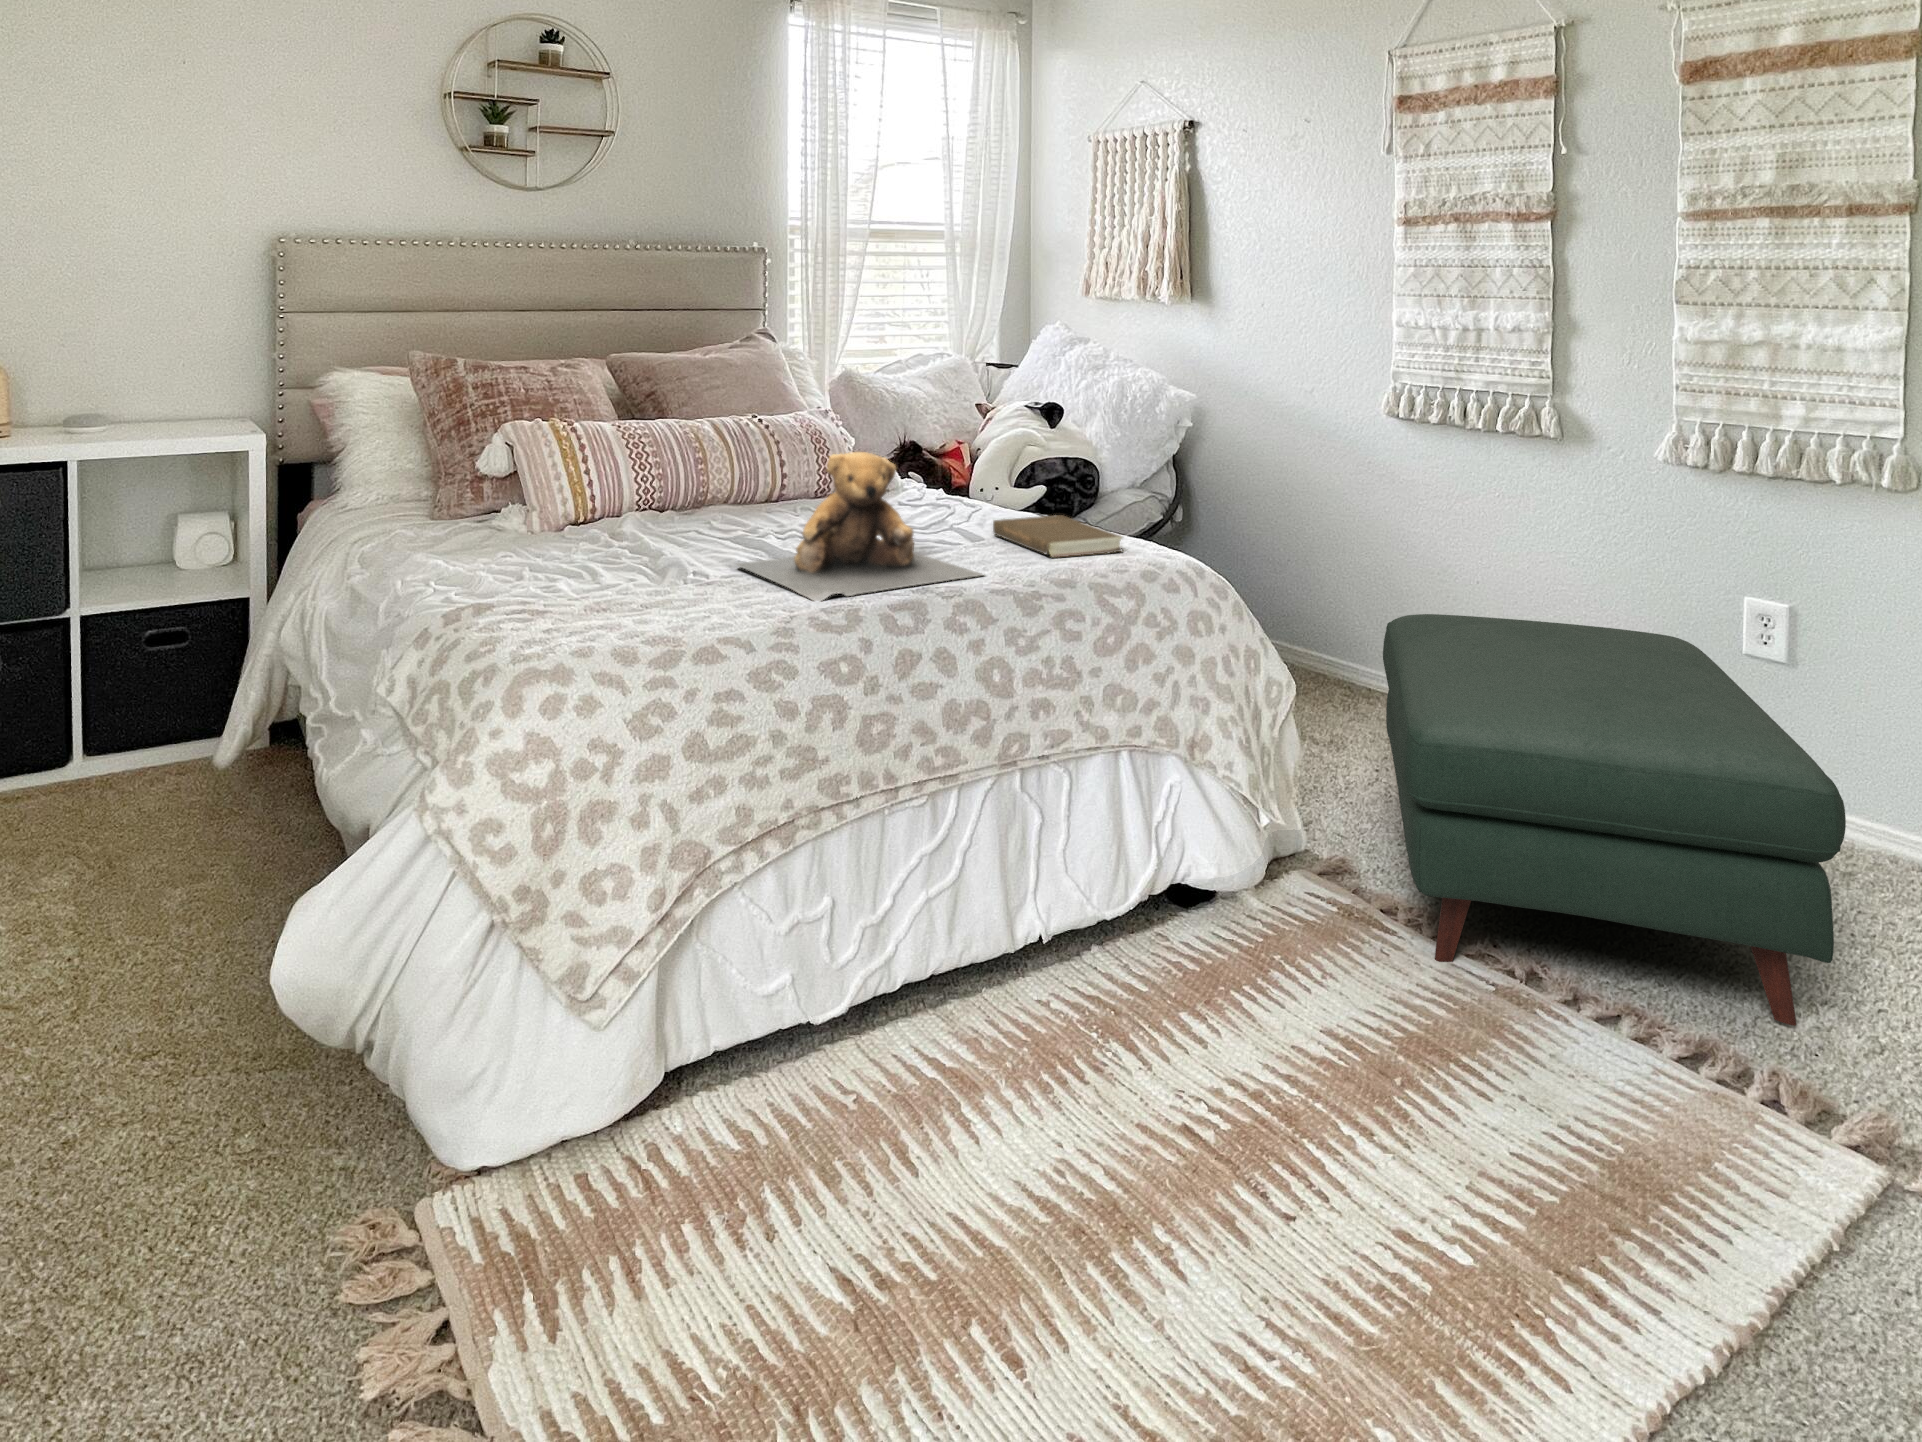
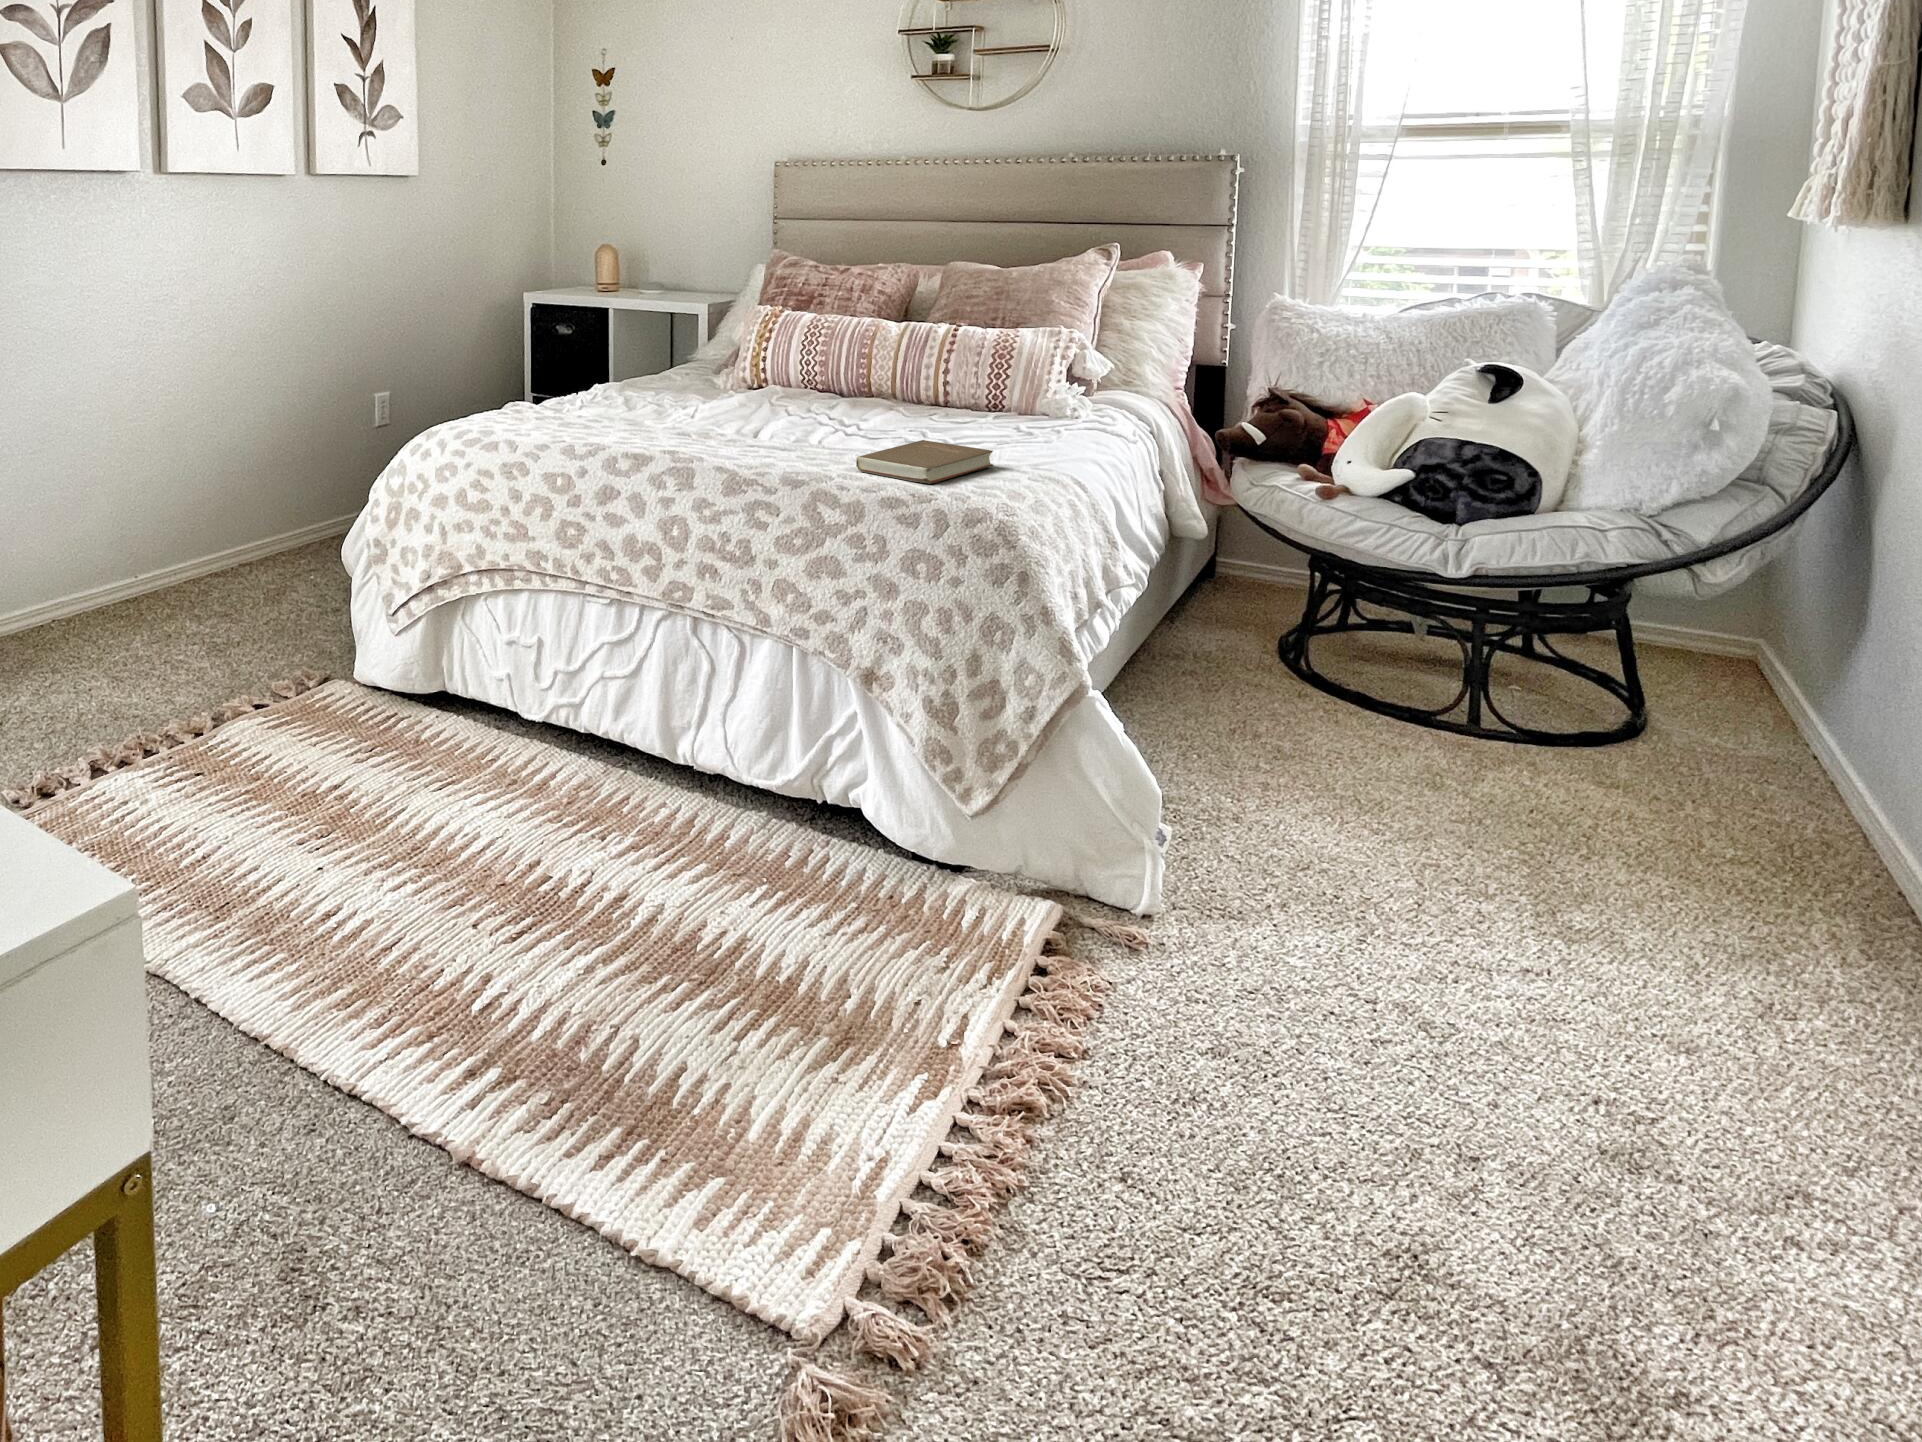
teddy bear: present [737,452,982,601] -> none [613,344,815,463]
ottoman: present [1383,614,1846,1026] -> none [954,705,1831,1270]

